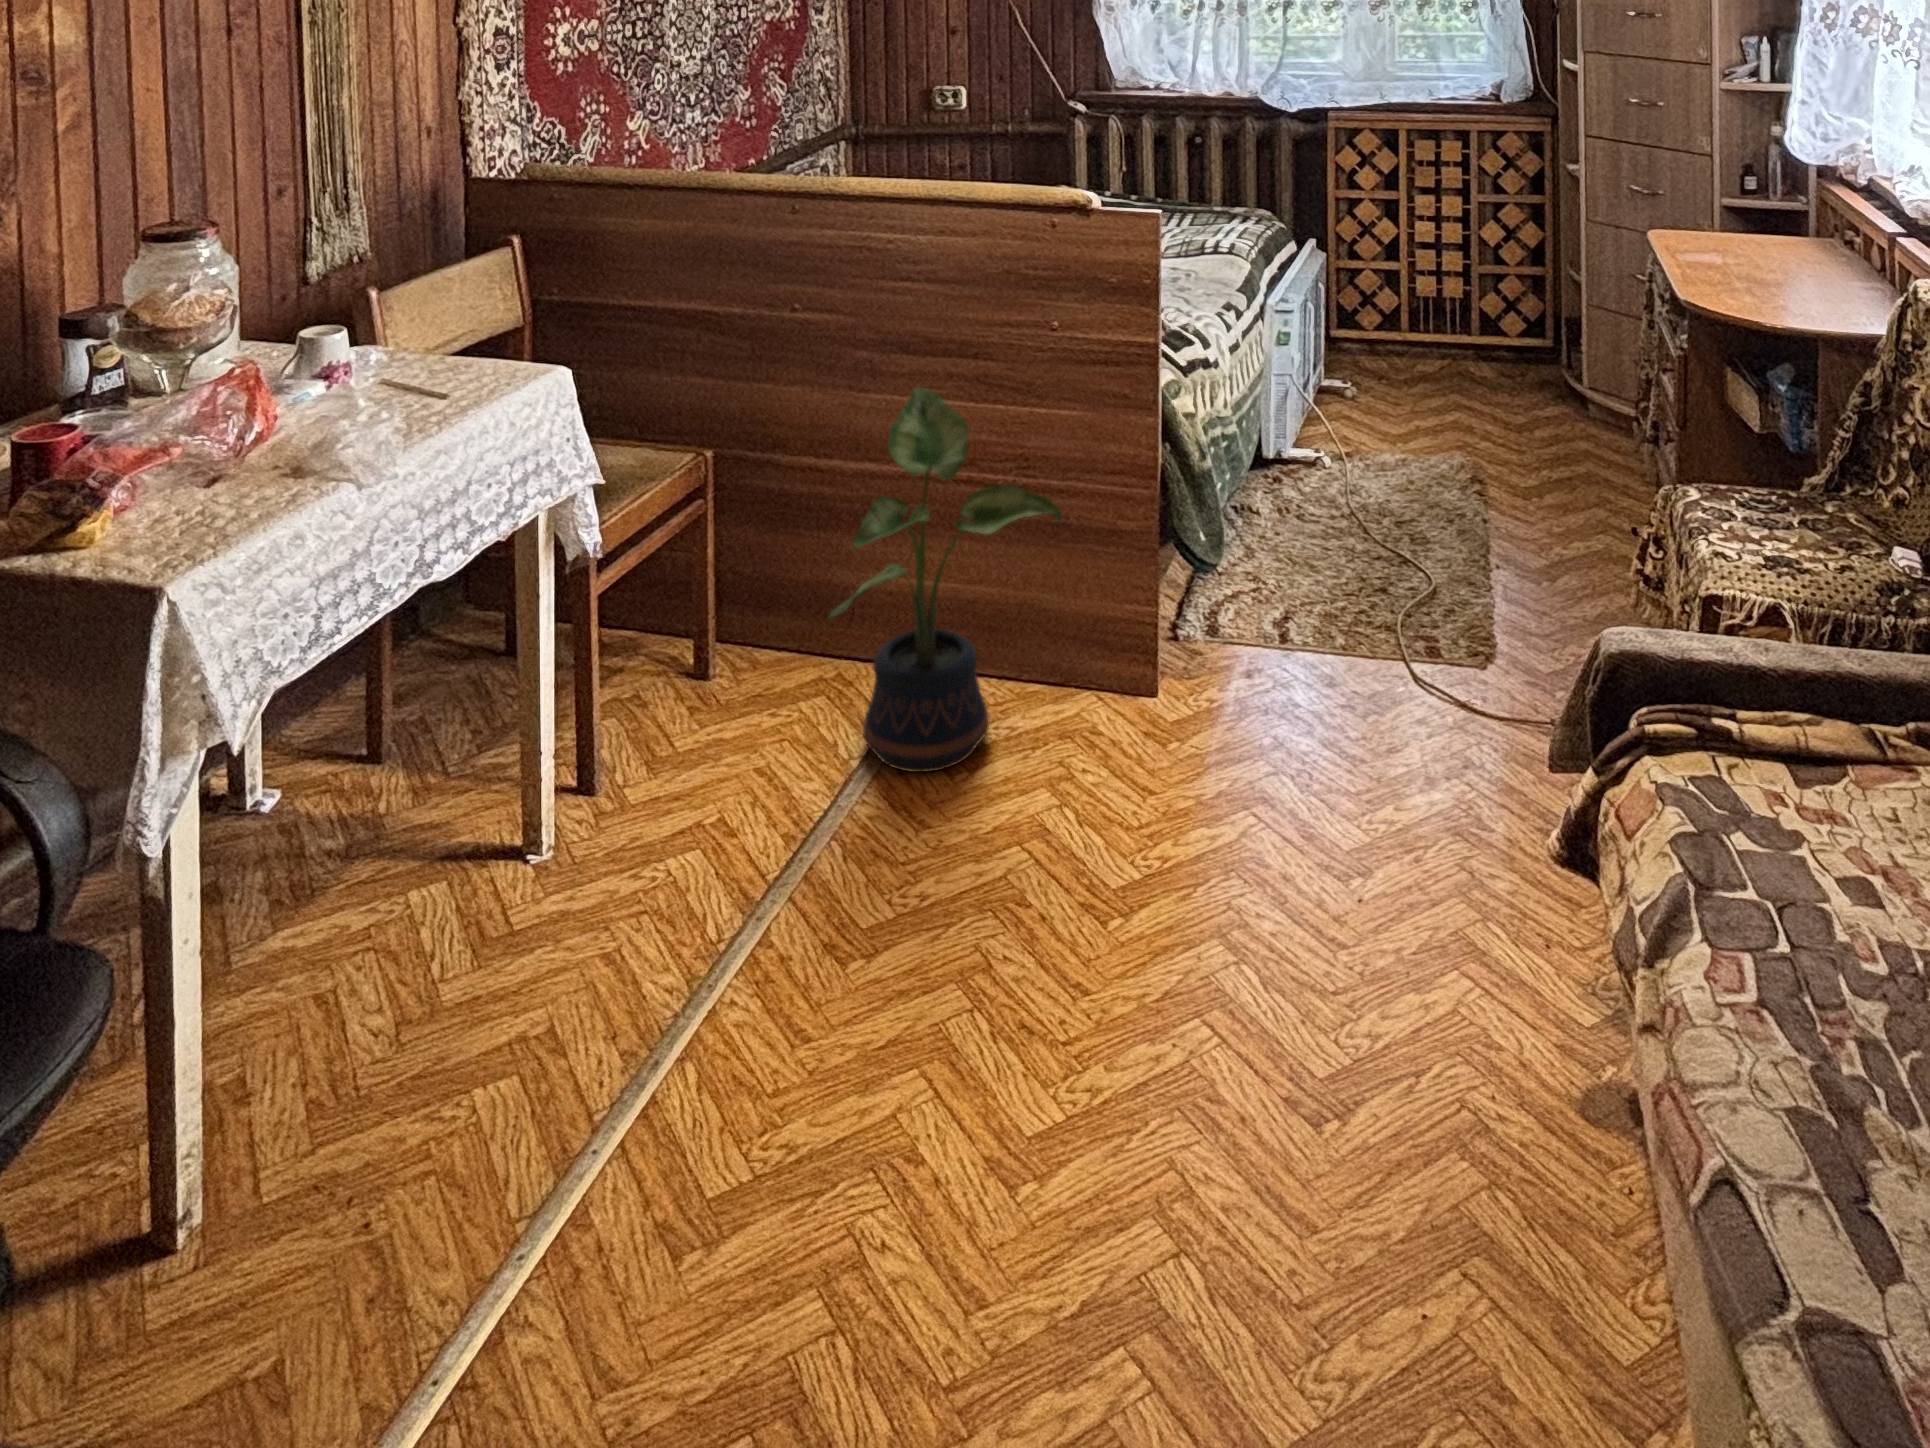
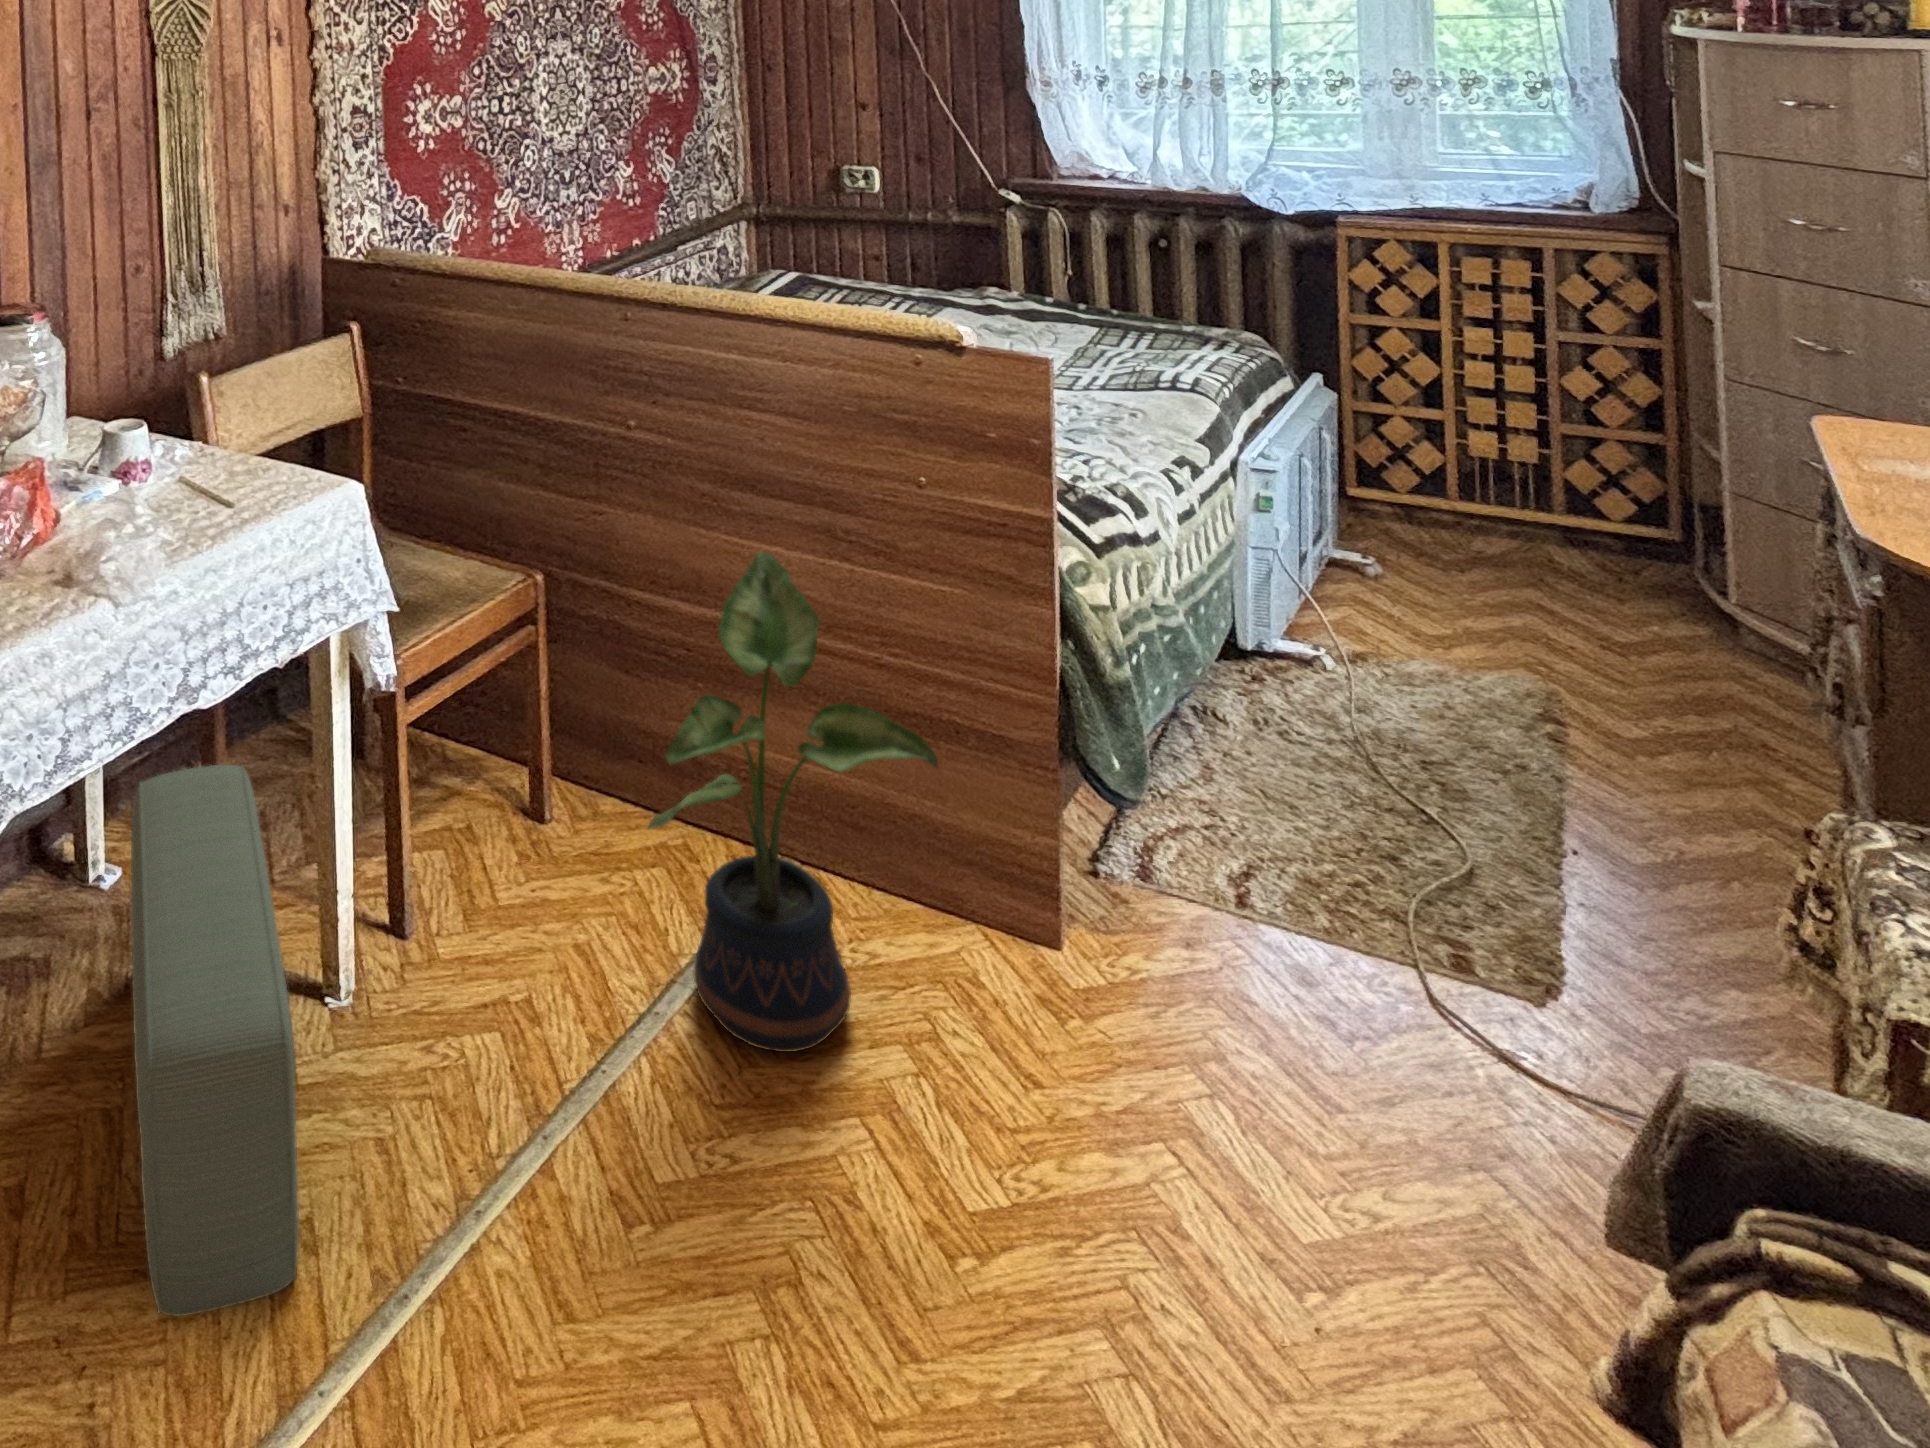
pouf: none [325,639,548,1075] -> present [131,765,299,1316]

